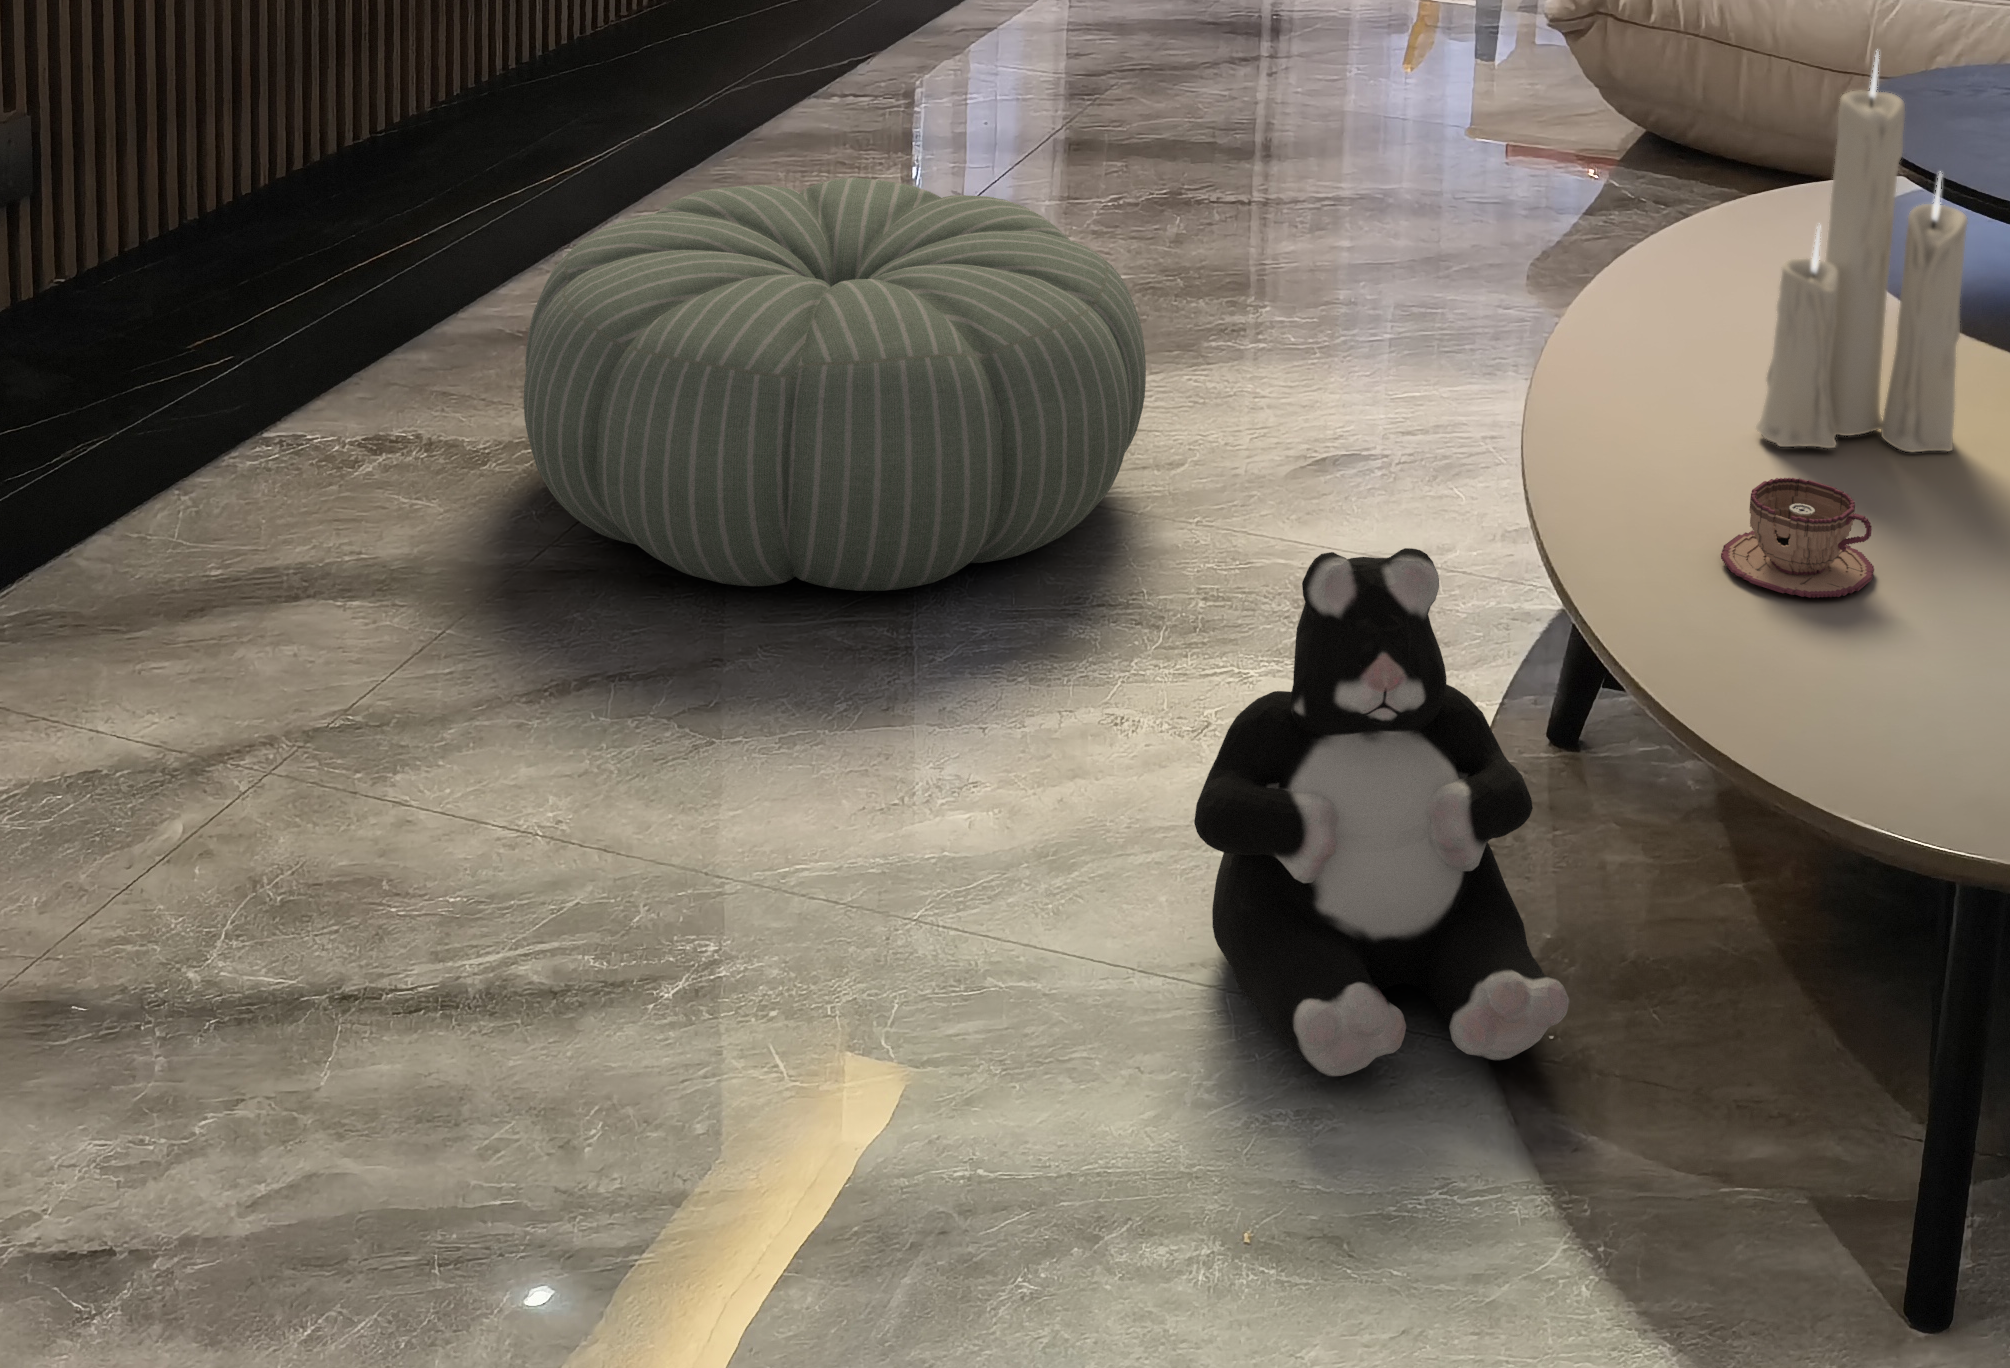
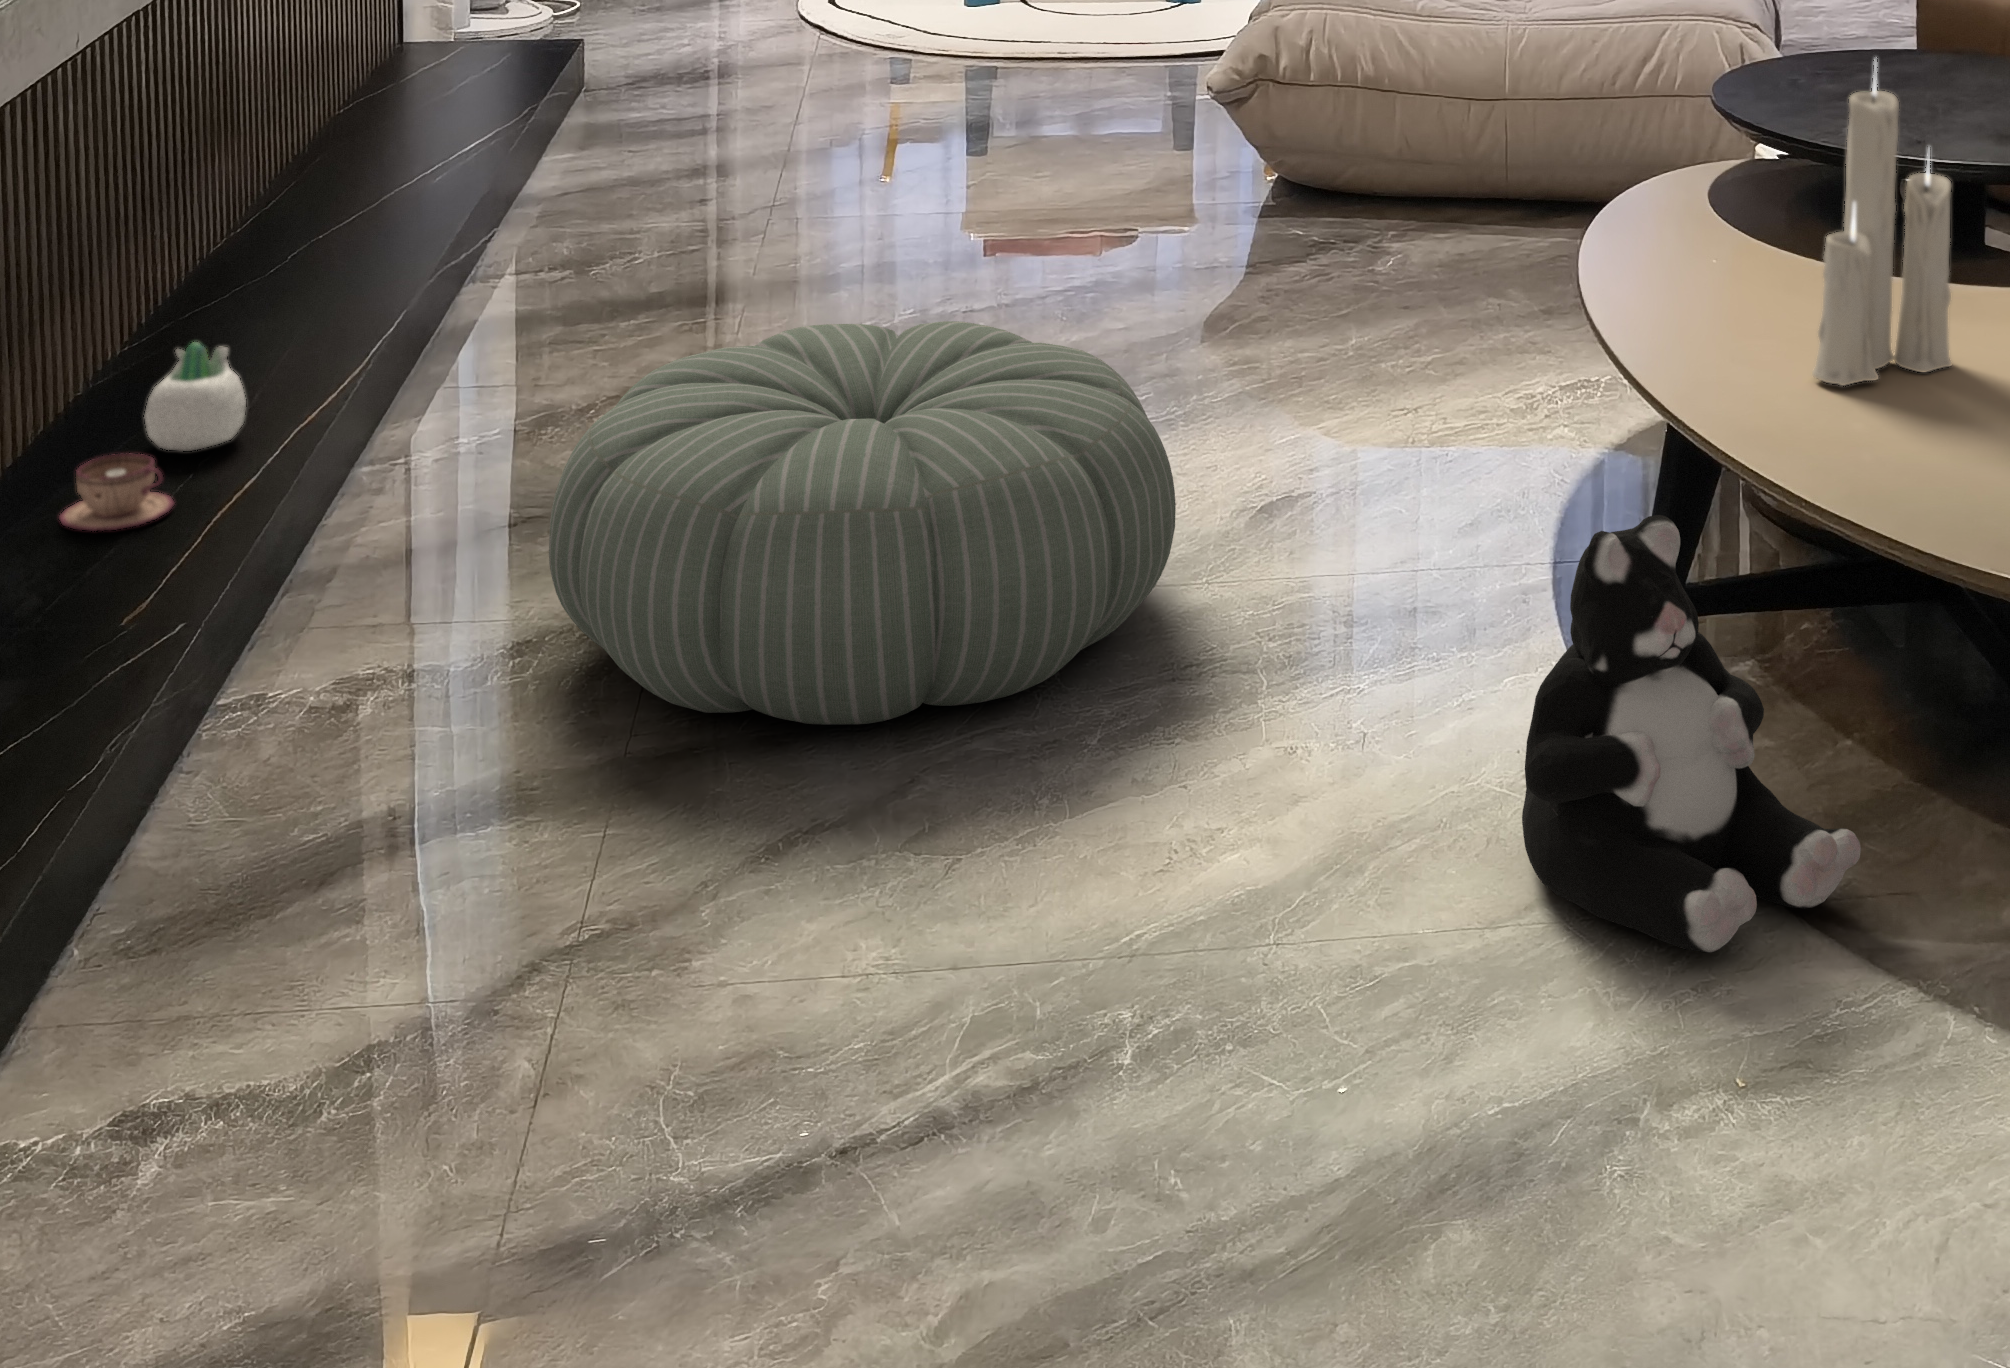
succulent planter: none [346,103,442,202] -> present [144,342,246,451]
teacup: present [1721,478,1874,598] -> present [59,454,174,531]

